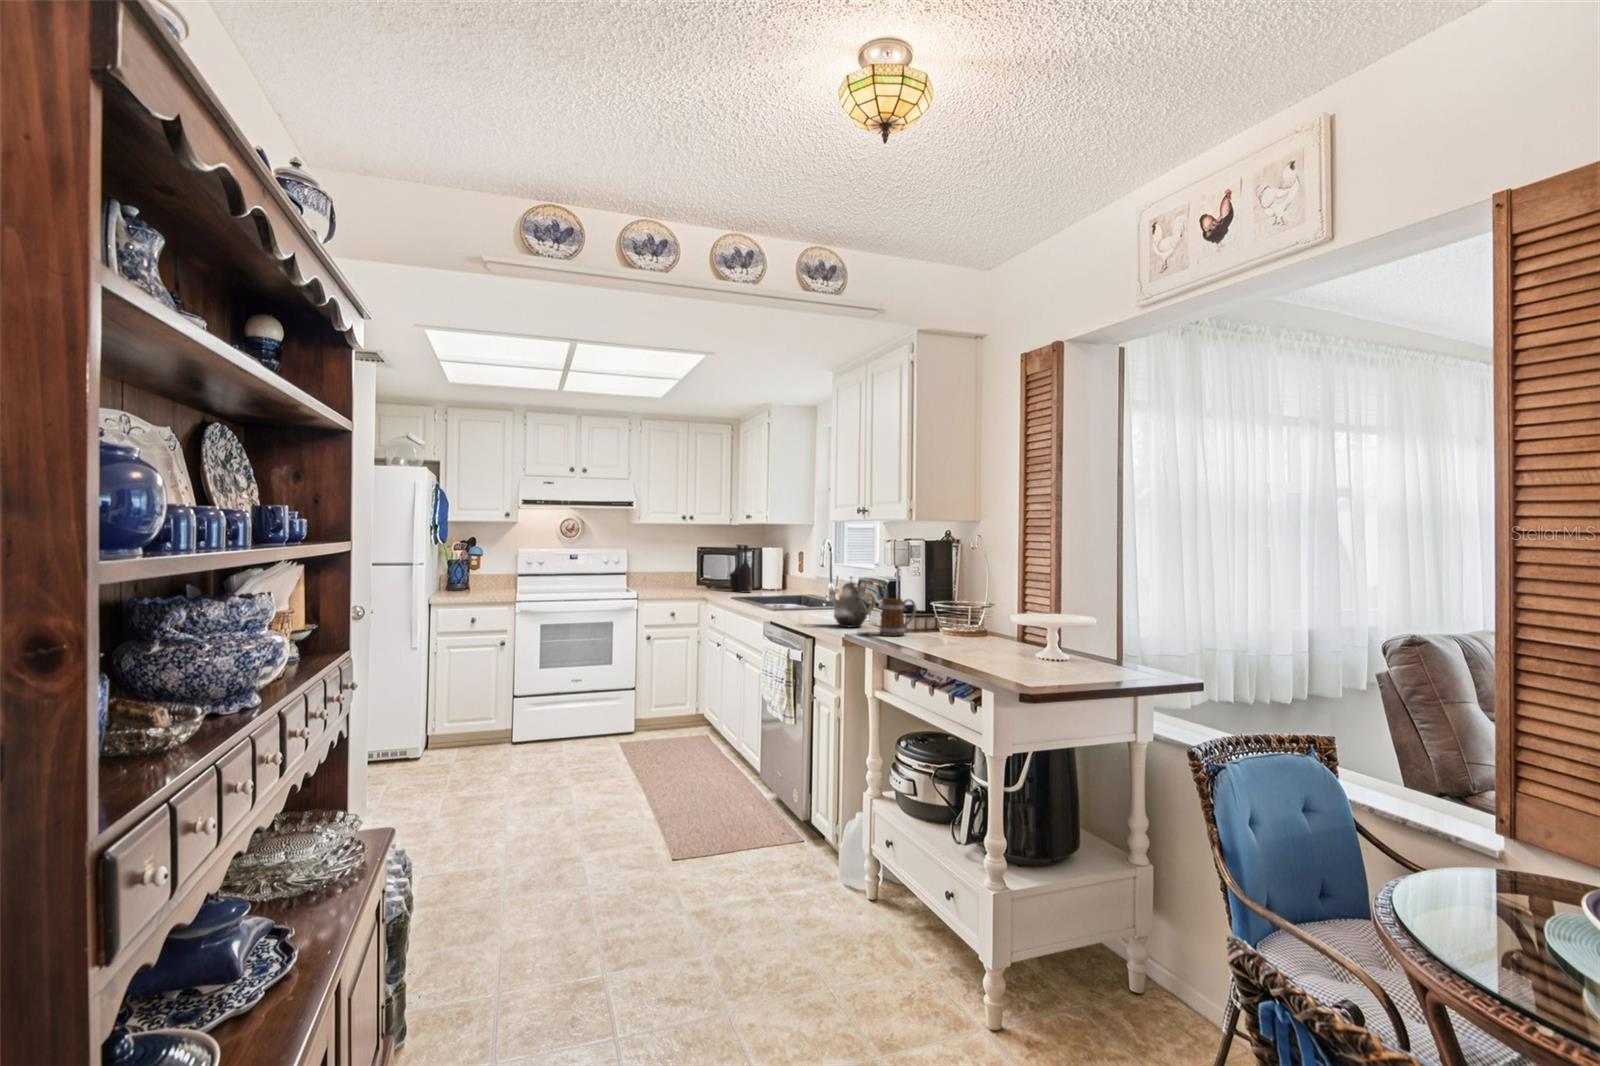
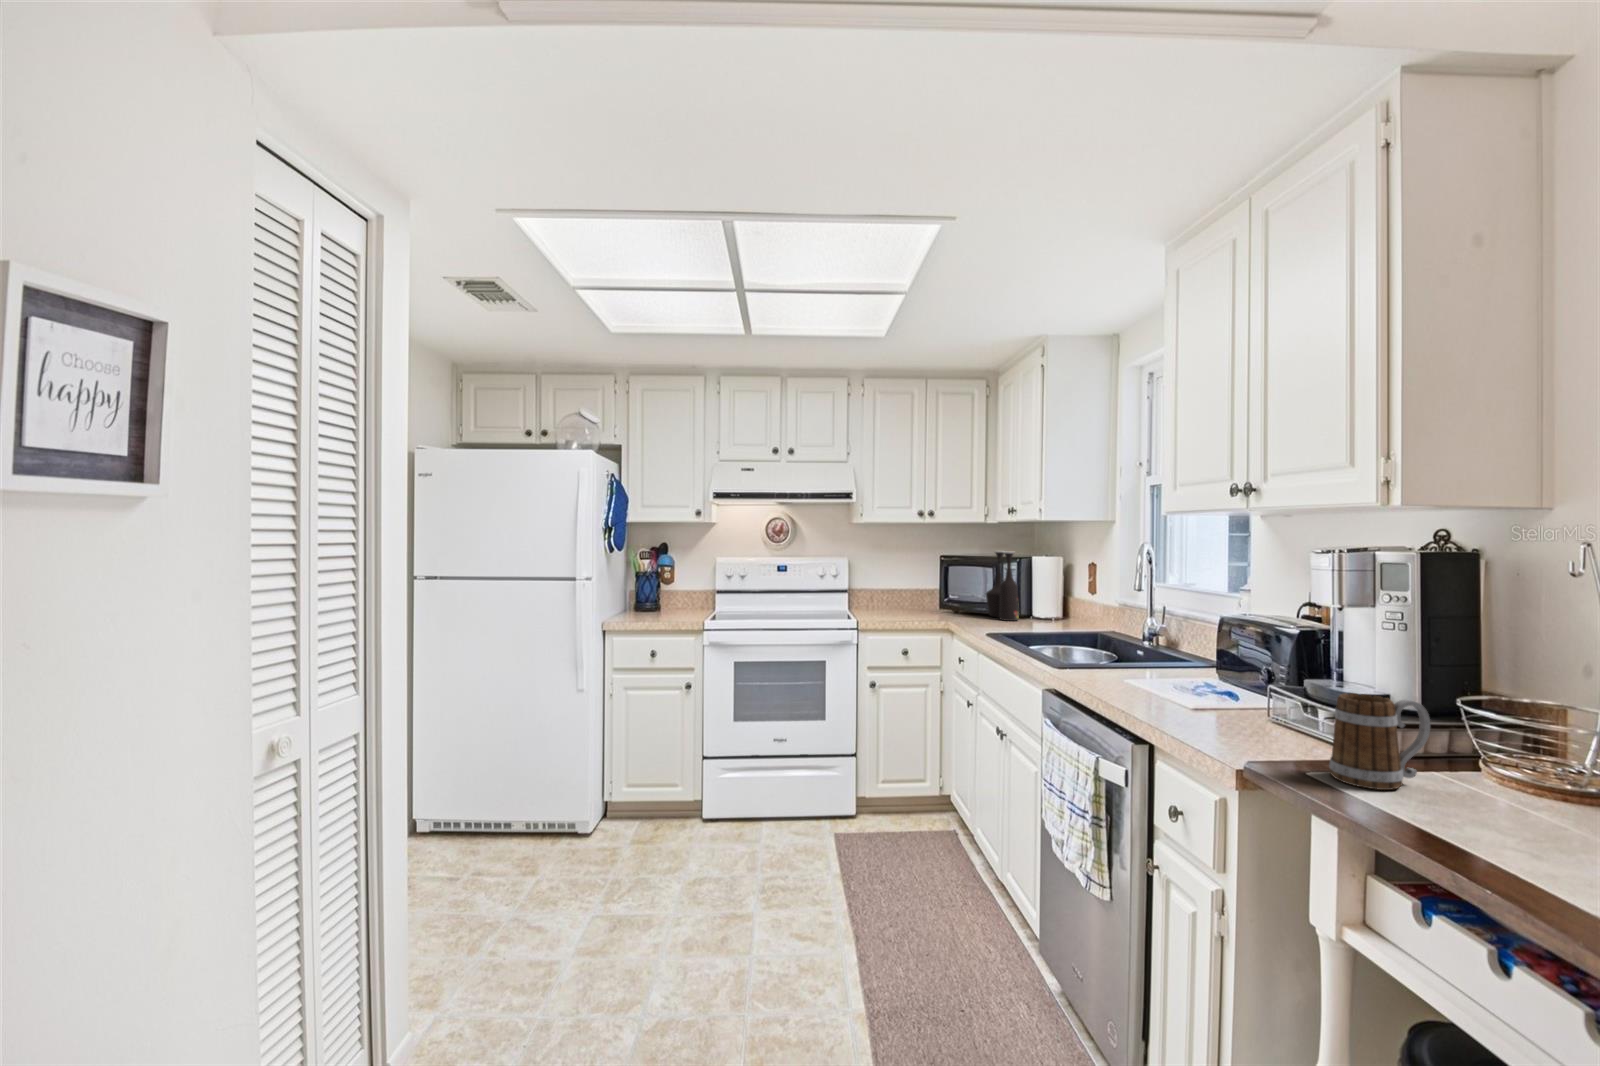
teapot: present [830,576,876,627] -> none [1181,631,1300,740]

